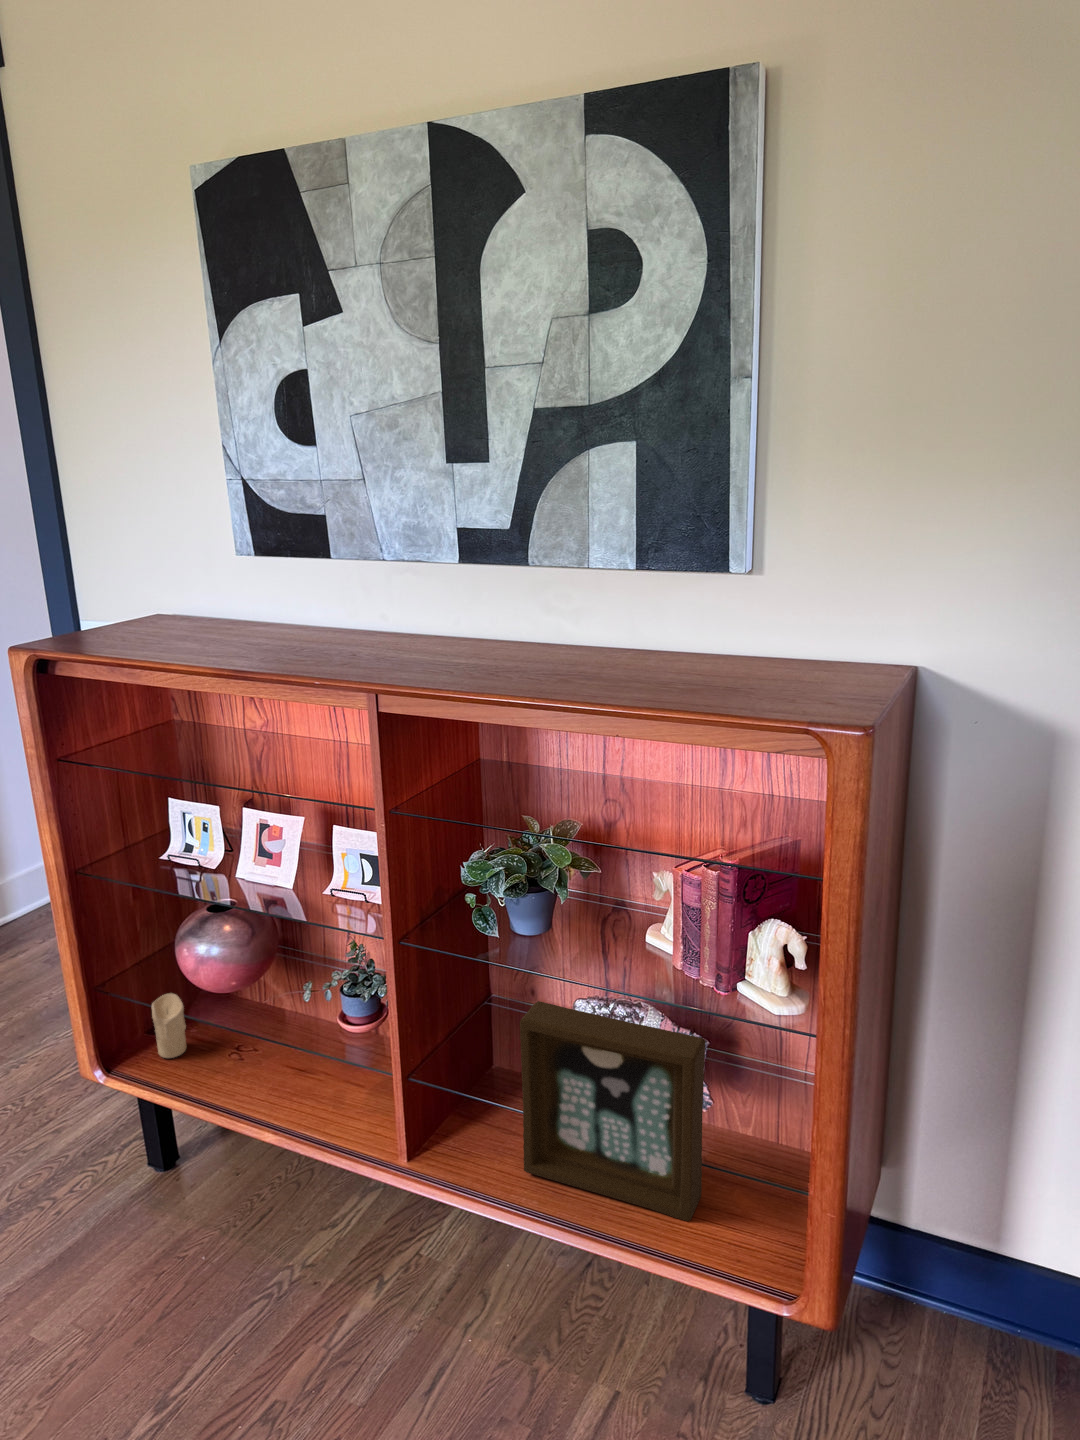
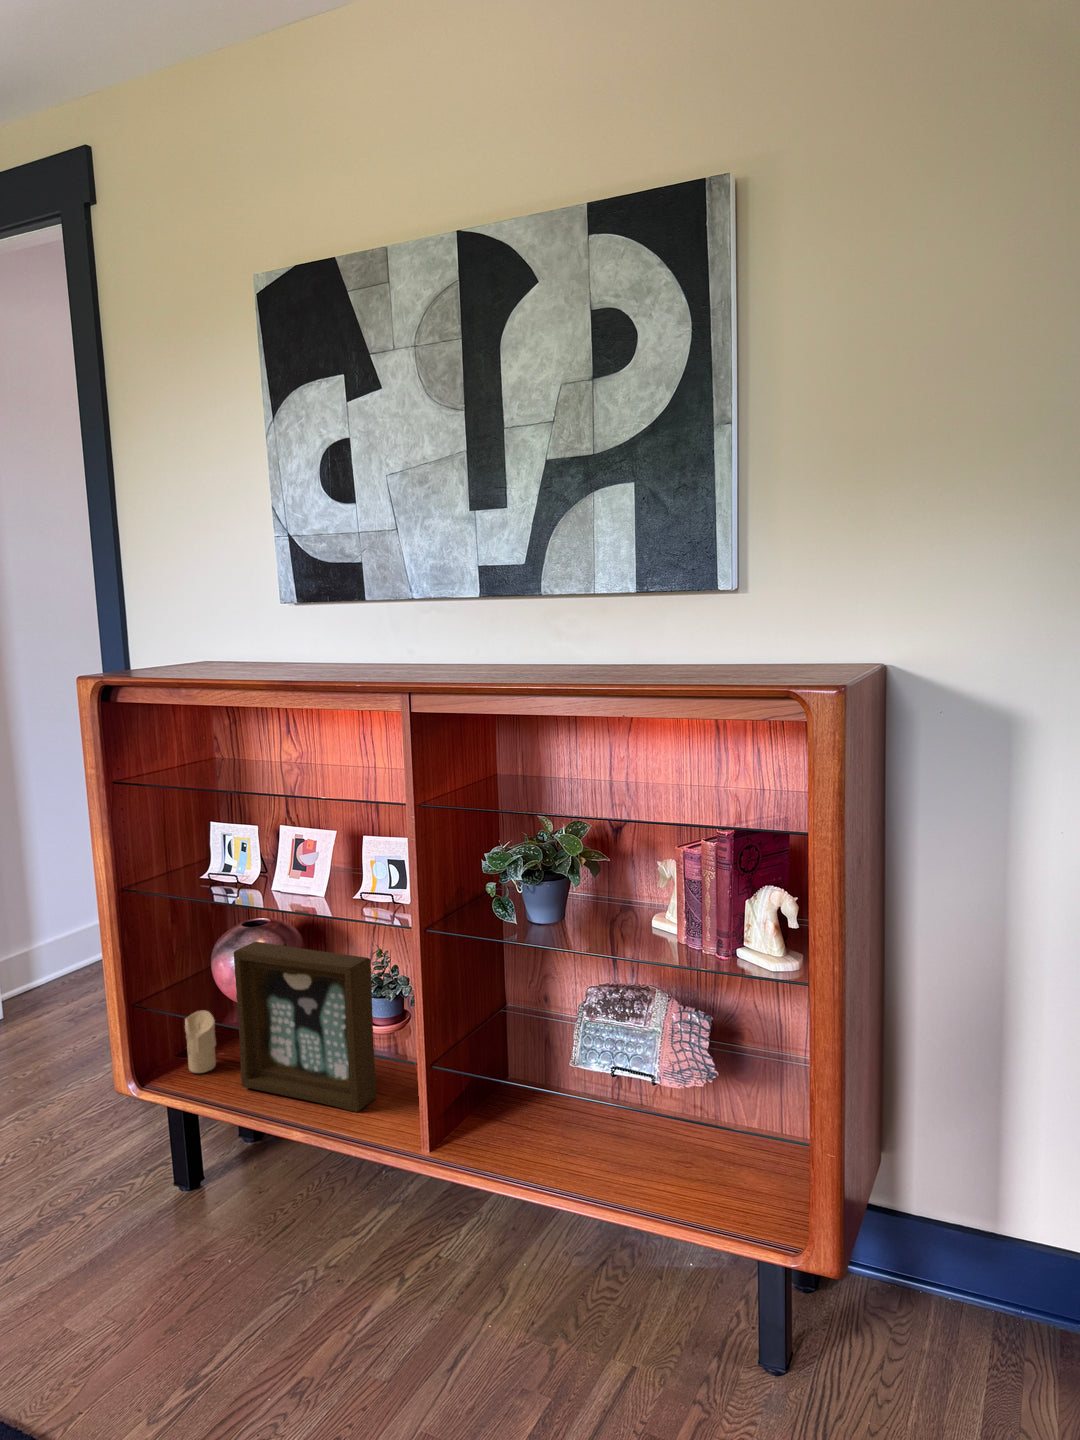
picture frame: present [520,1001,705,1221] -> present [234,942,377,1112]

